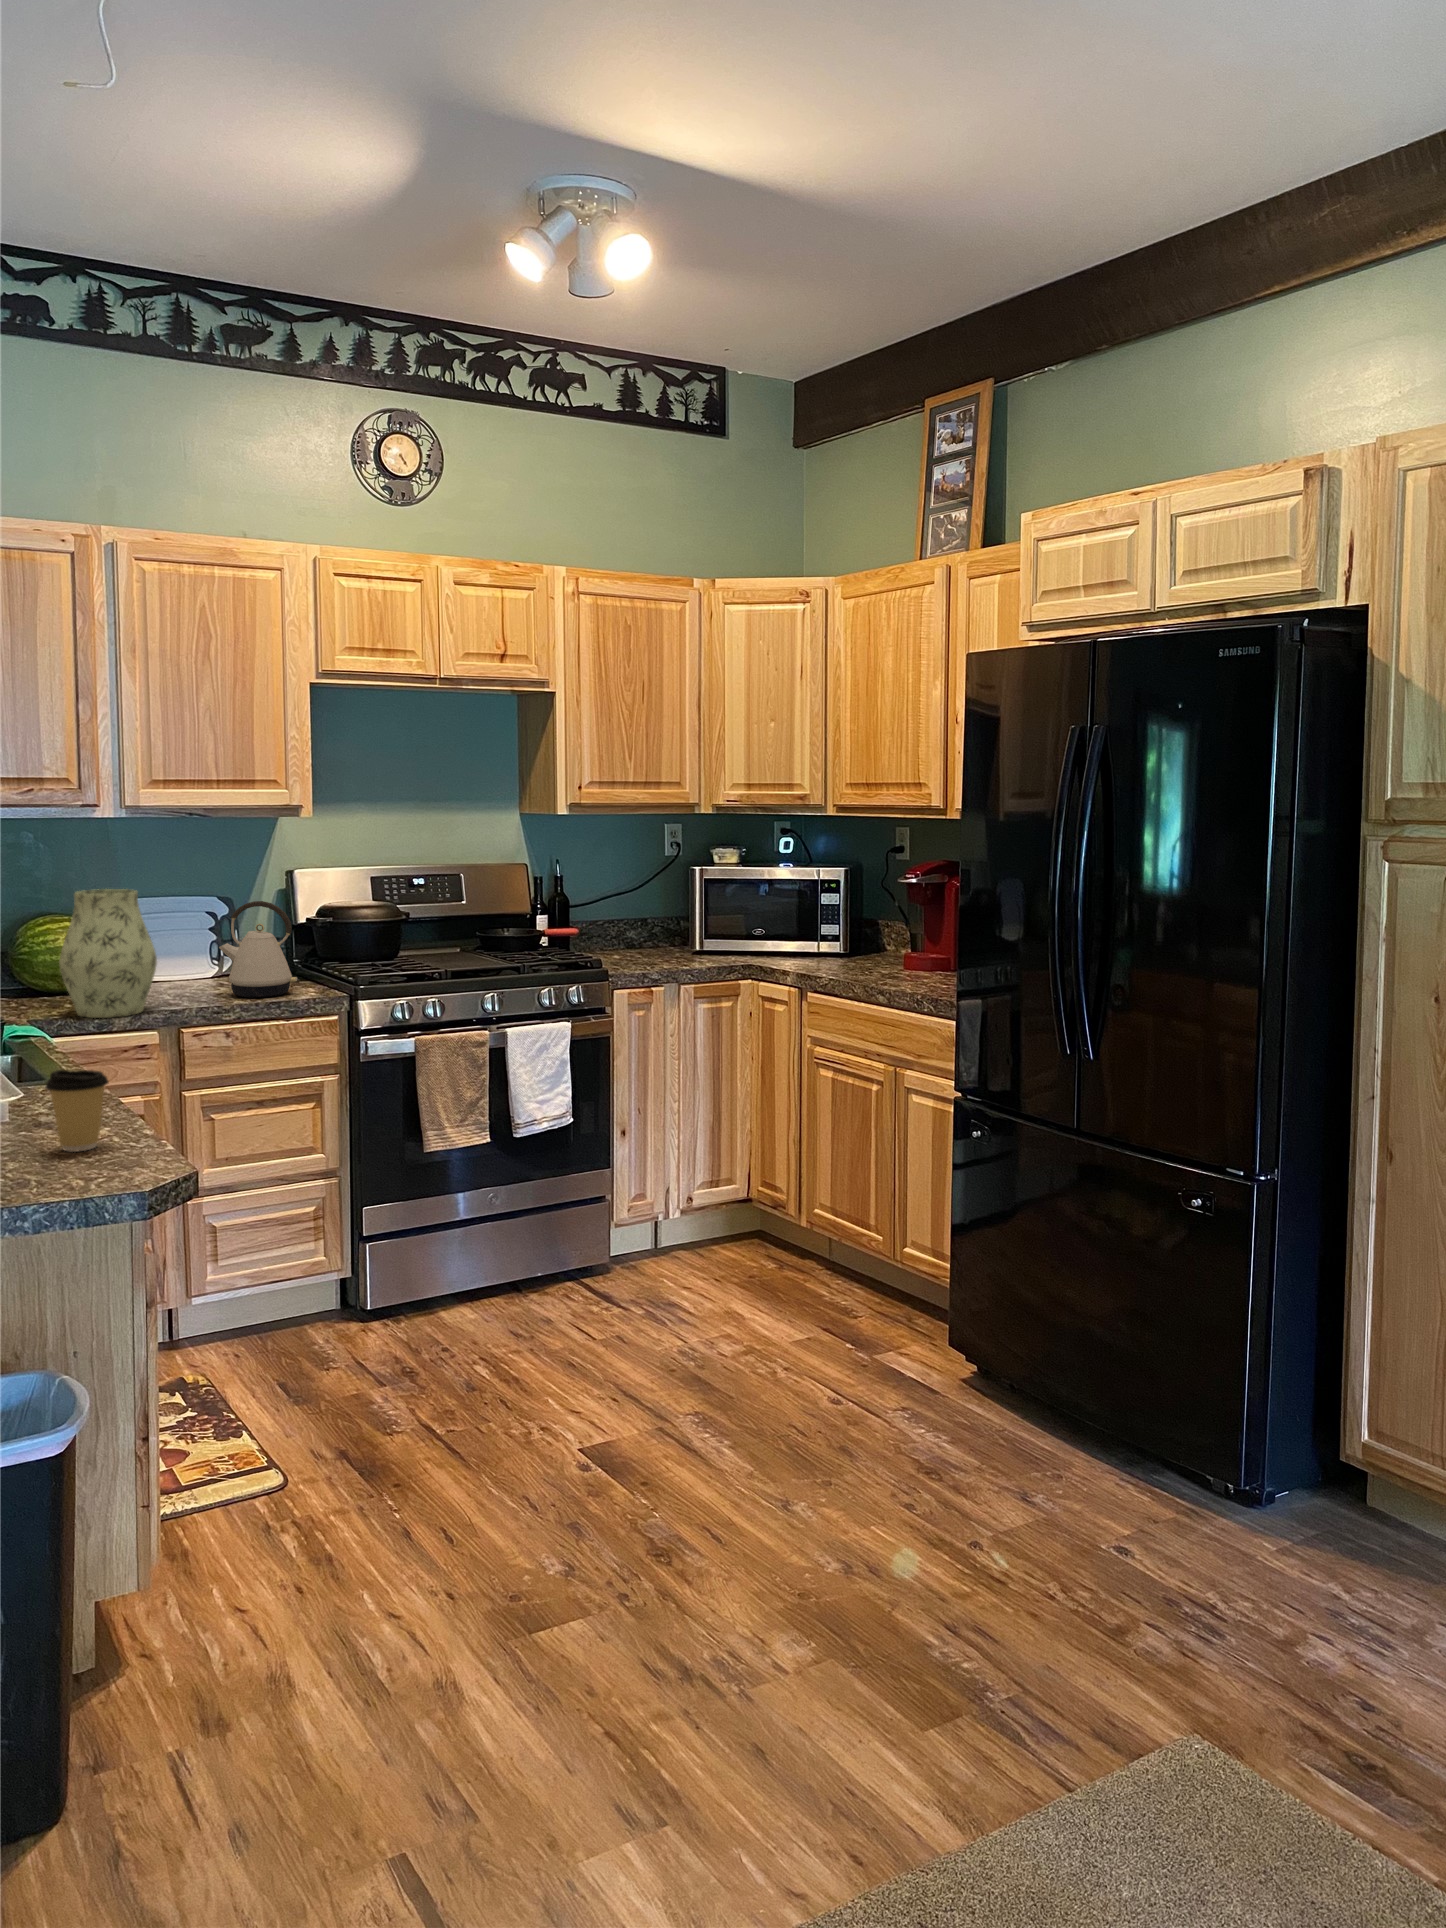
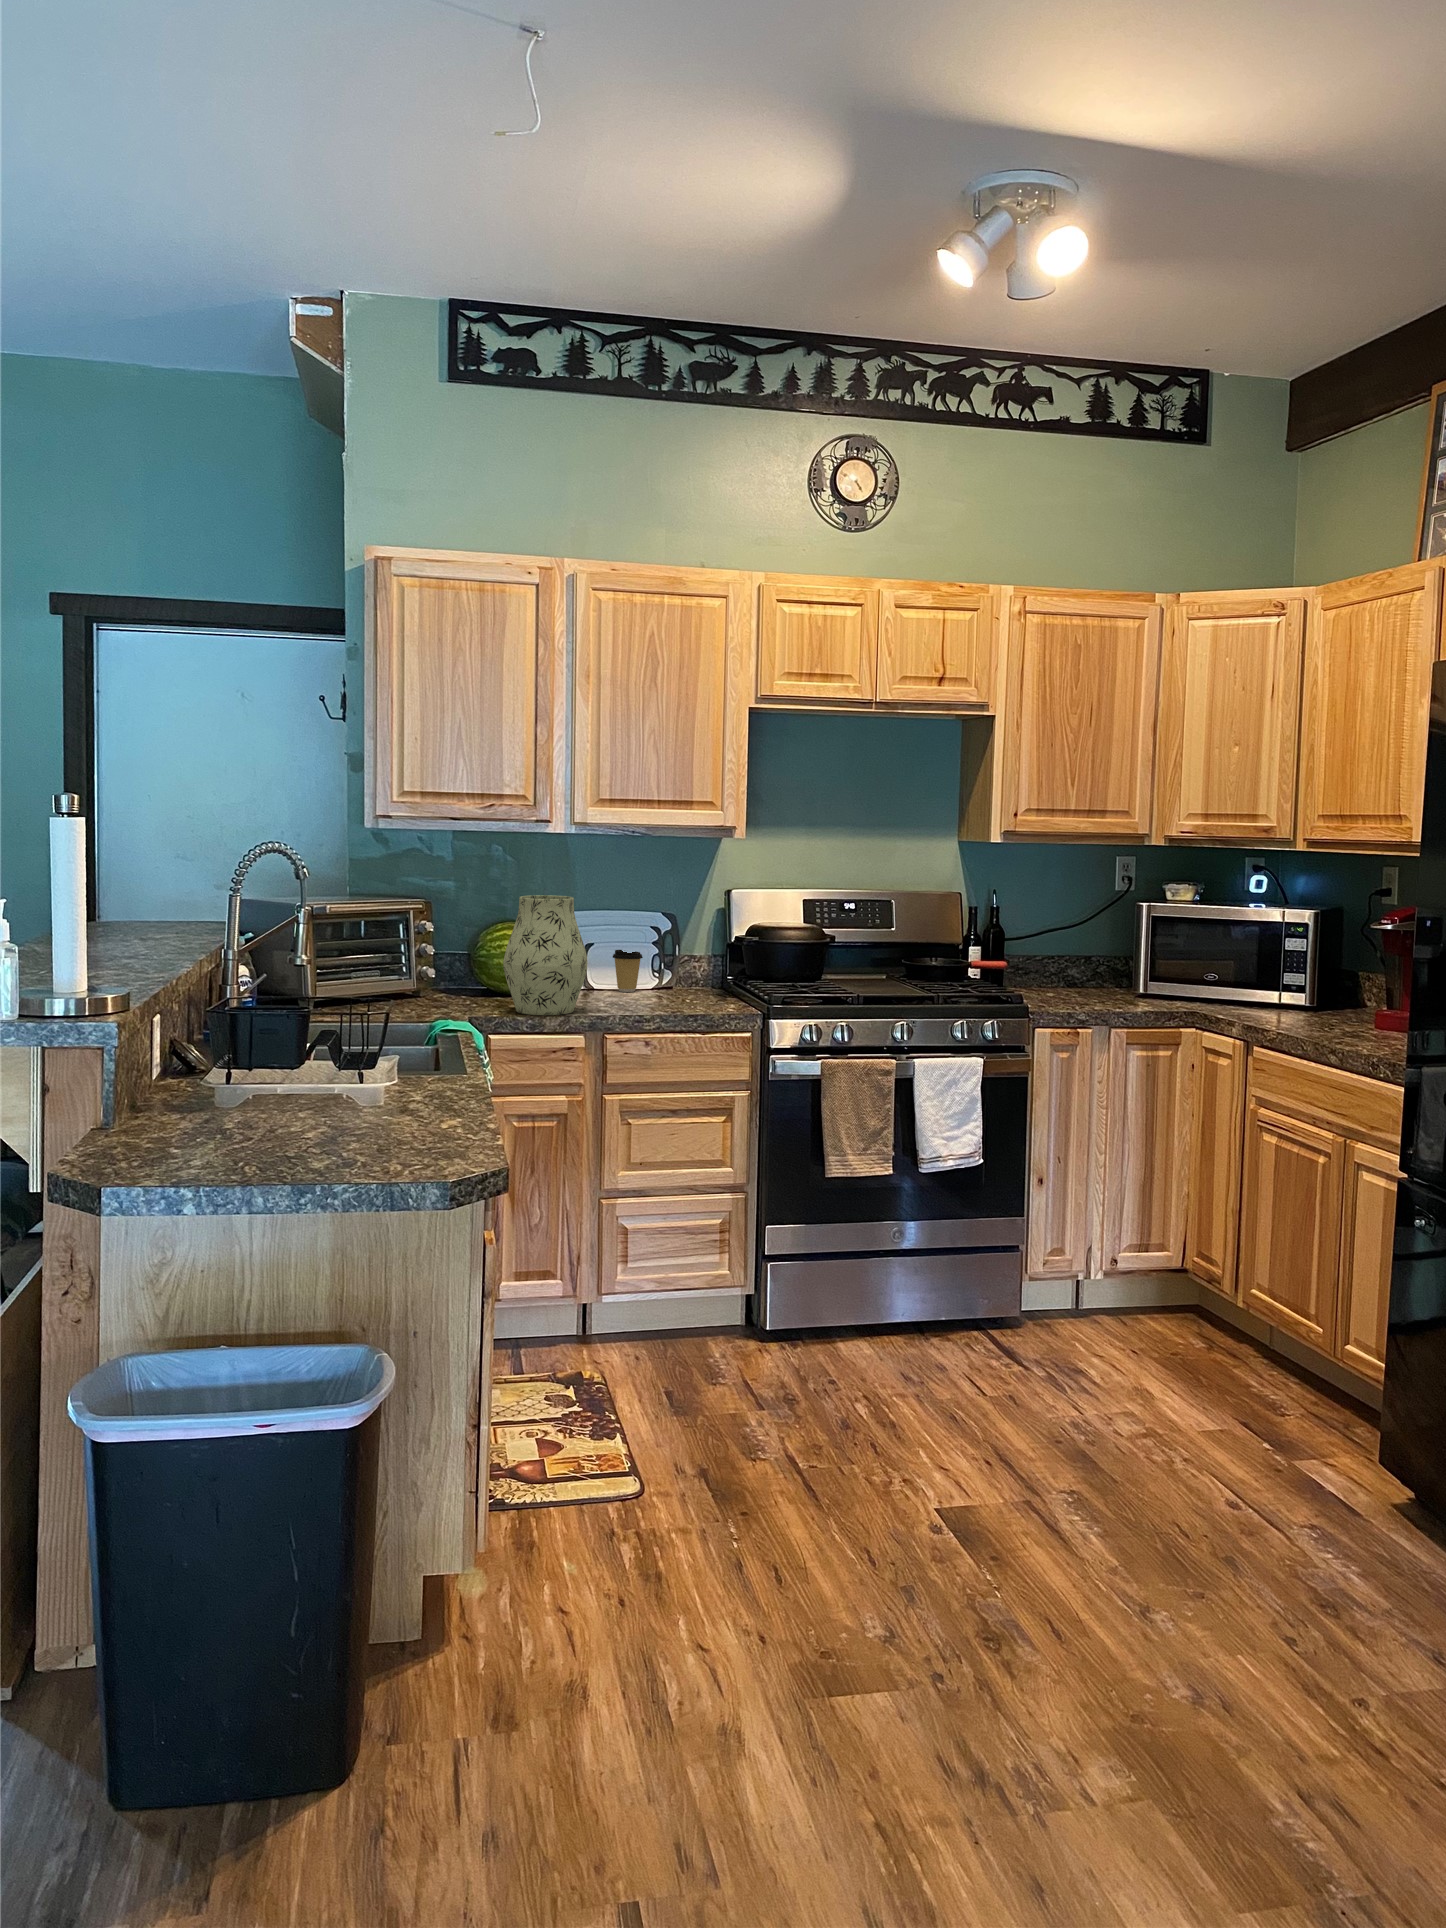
kettle: present [219,901,297,998] -> none [650,914,719,1007]
coffee cup: present [46,1070,108,1152] -> present [613,950,643,992]

